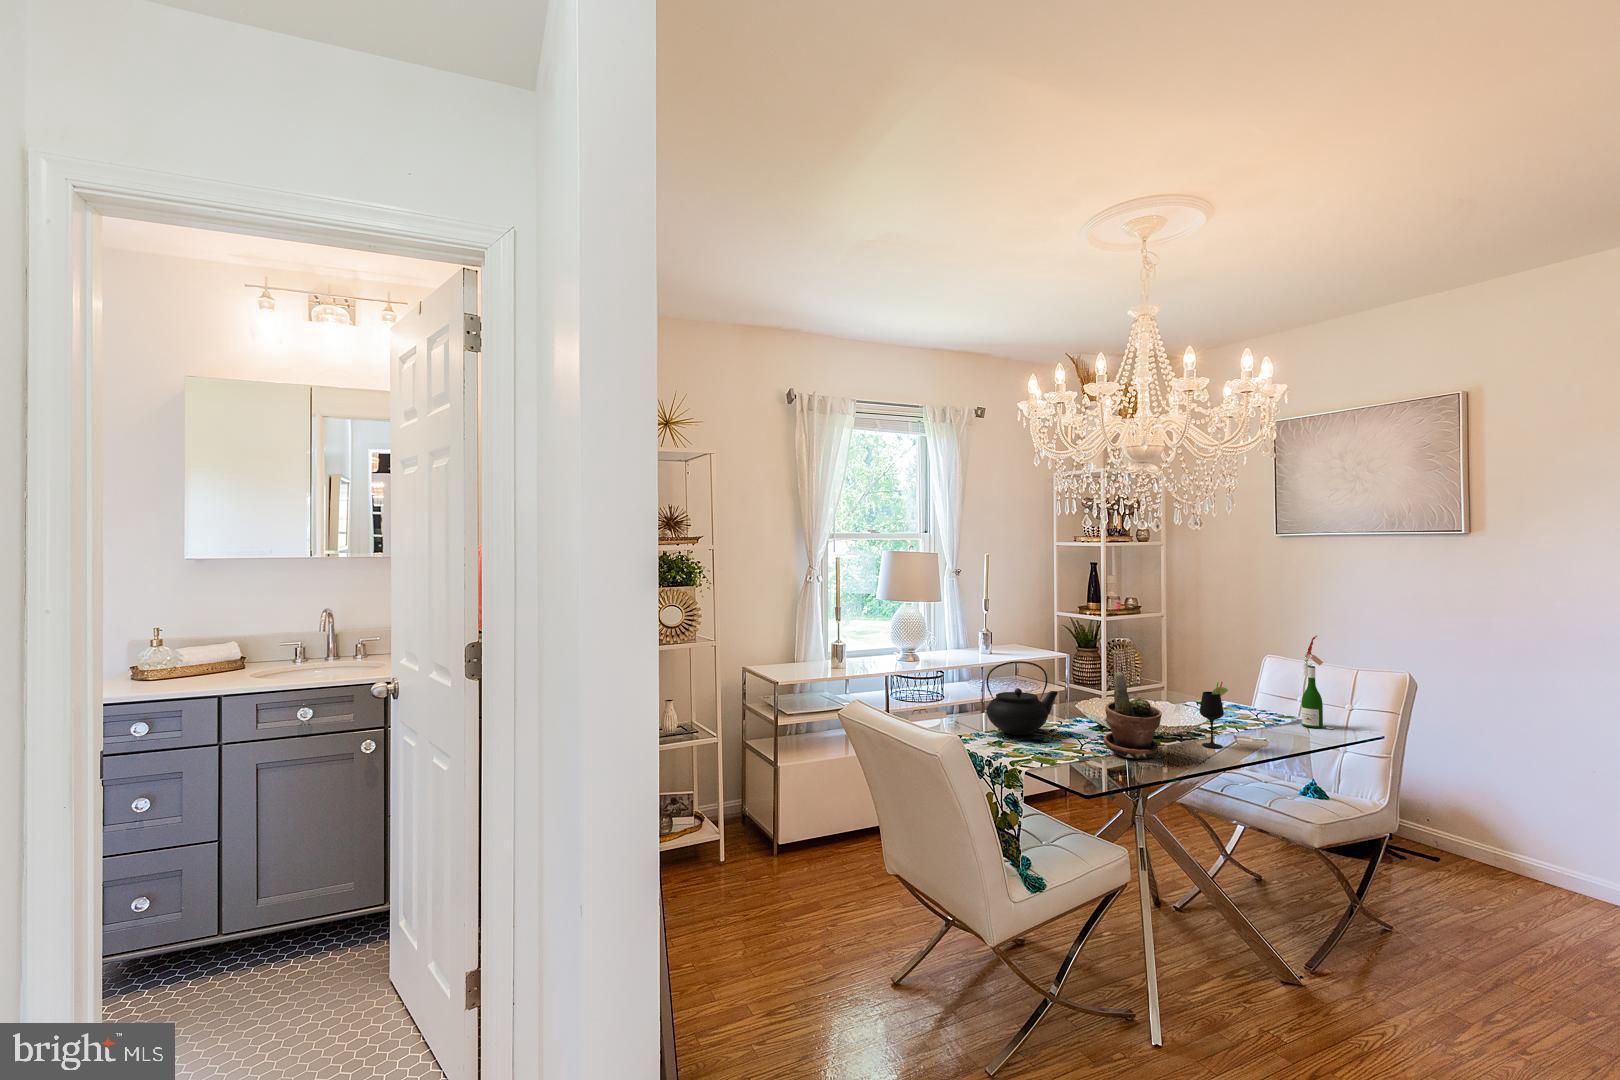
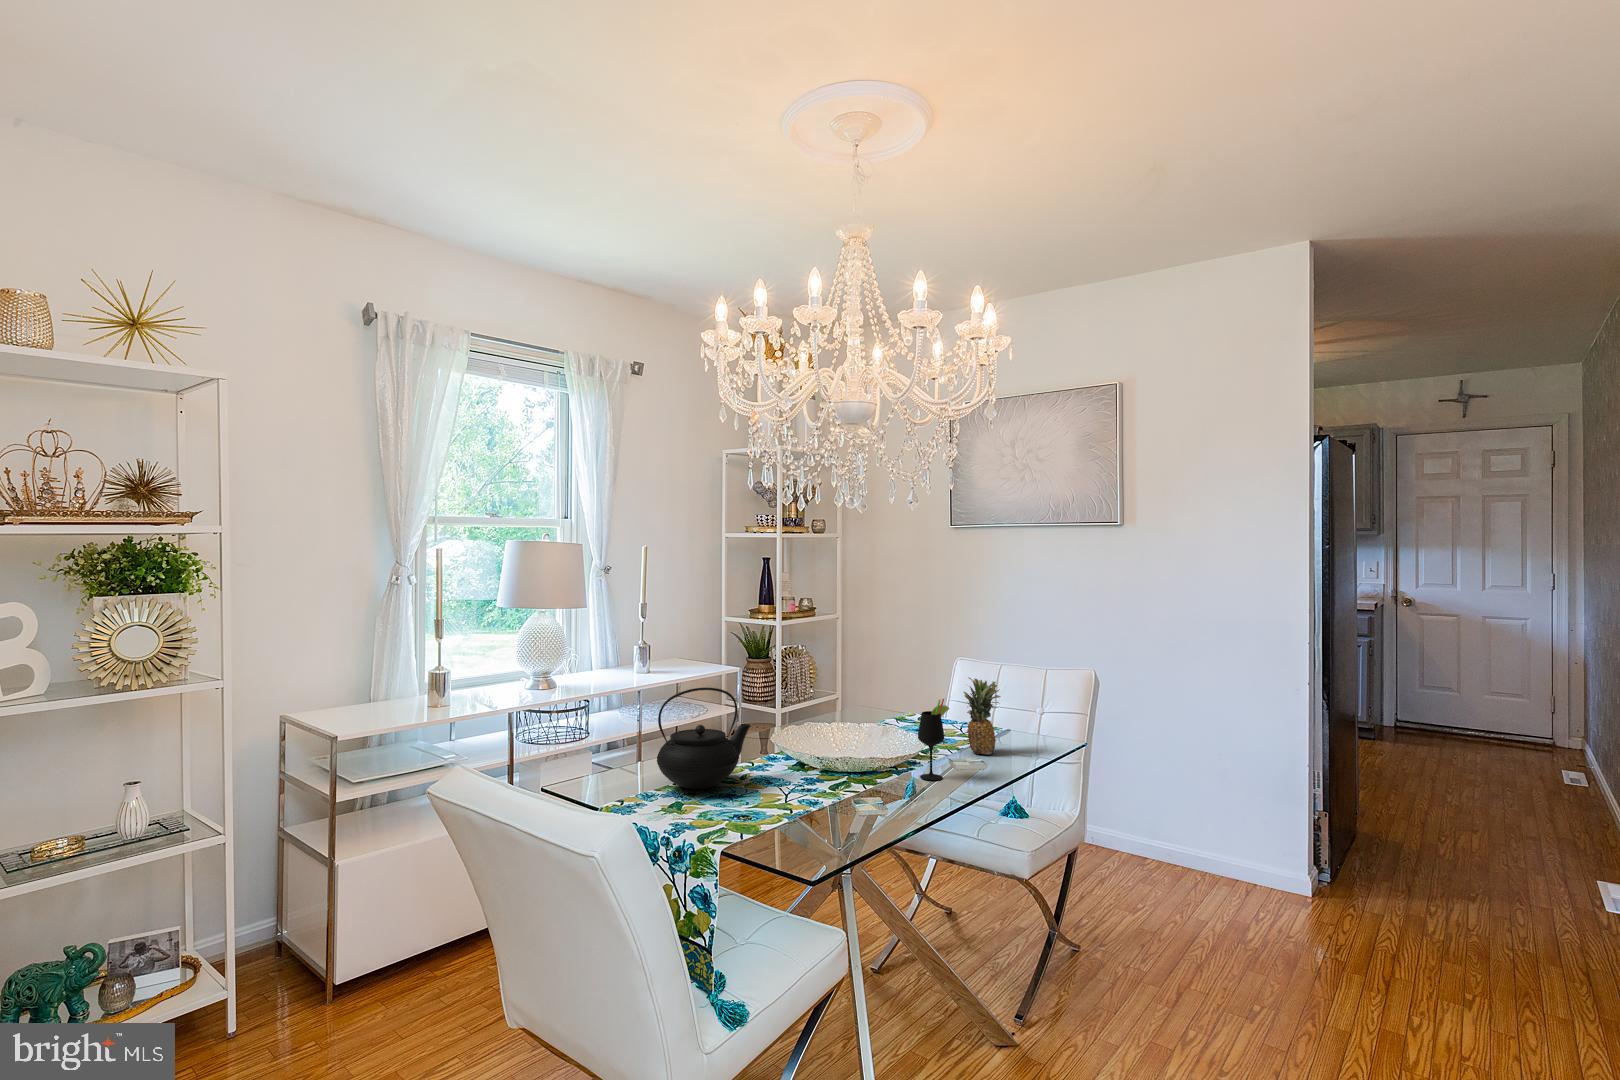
wine bottle: present [1302,636,1333,729] -> none [1009,637,1040,741]
fruit: none [1251,668,1288,735] -> present [963,677,1000,754]
potted plant: present [1103,672,1162,759] -> none [812,696,883,808]

